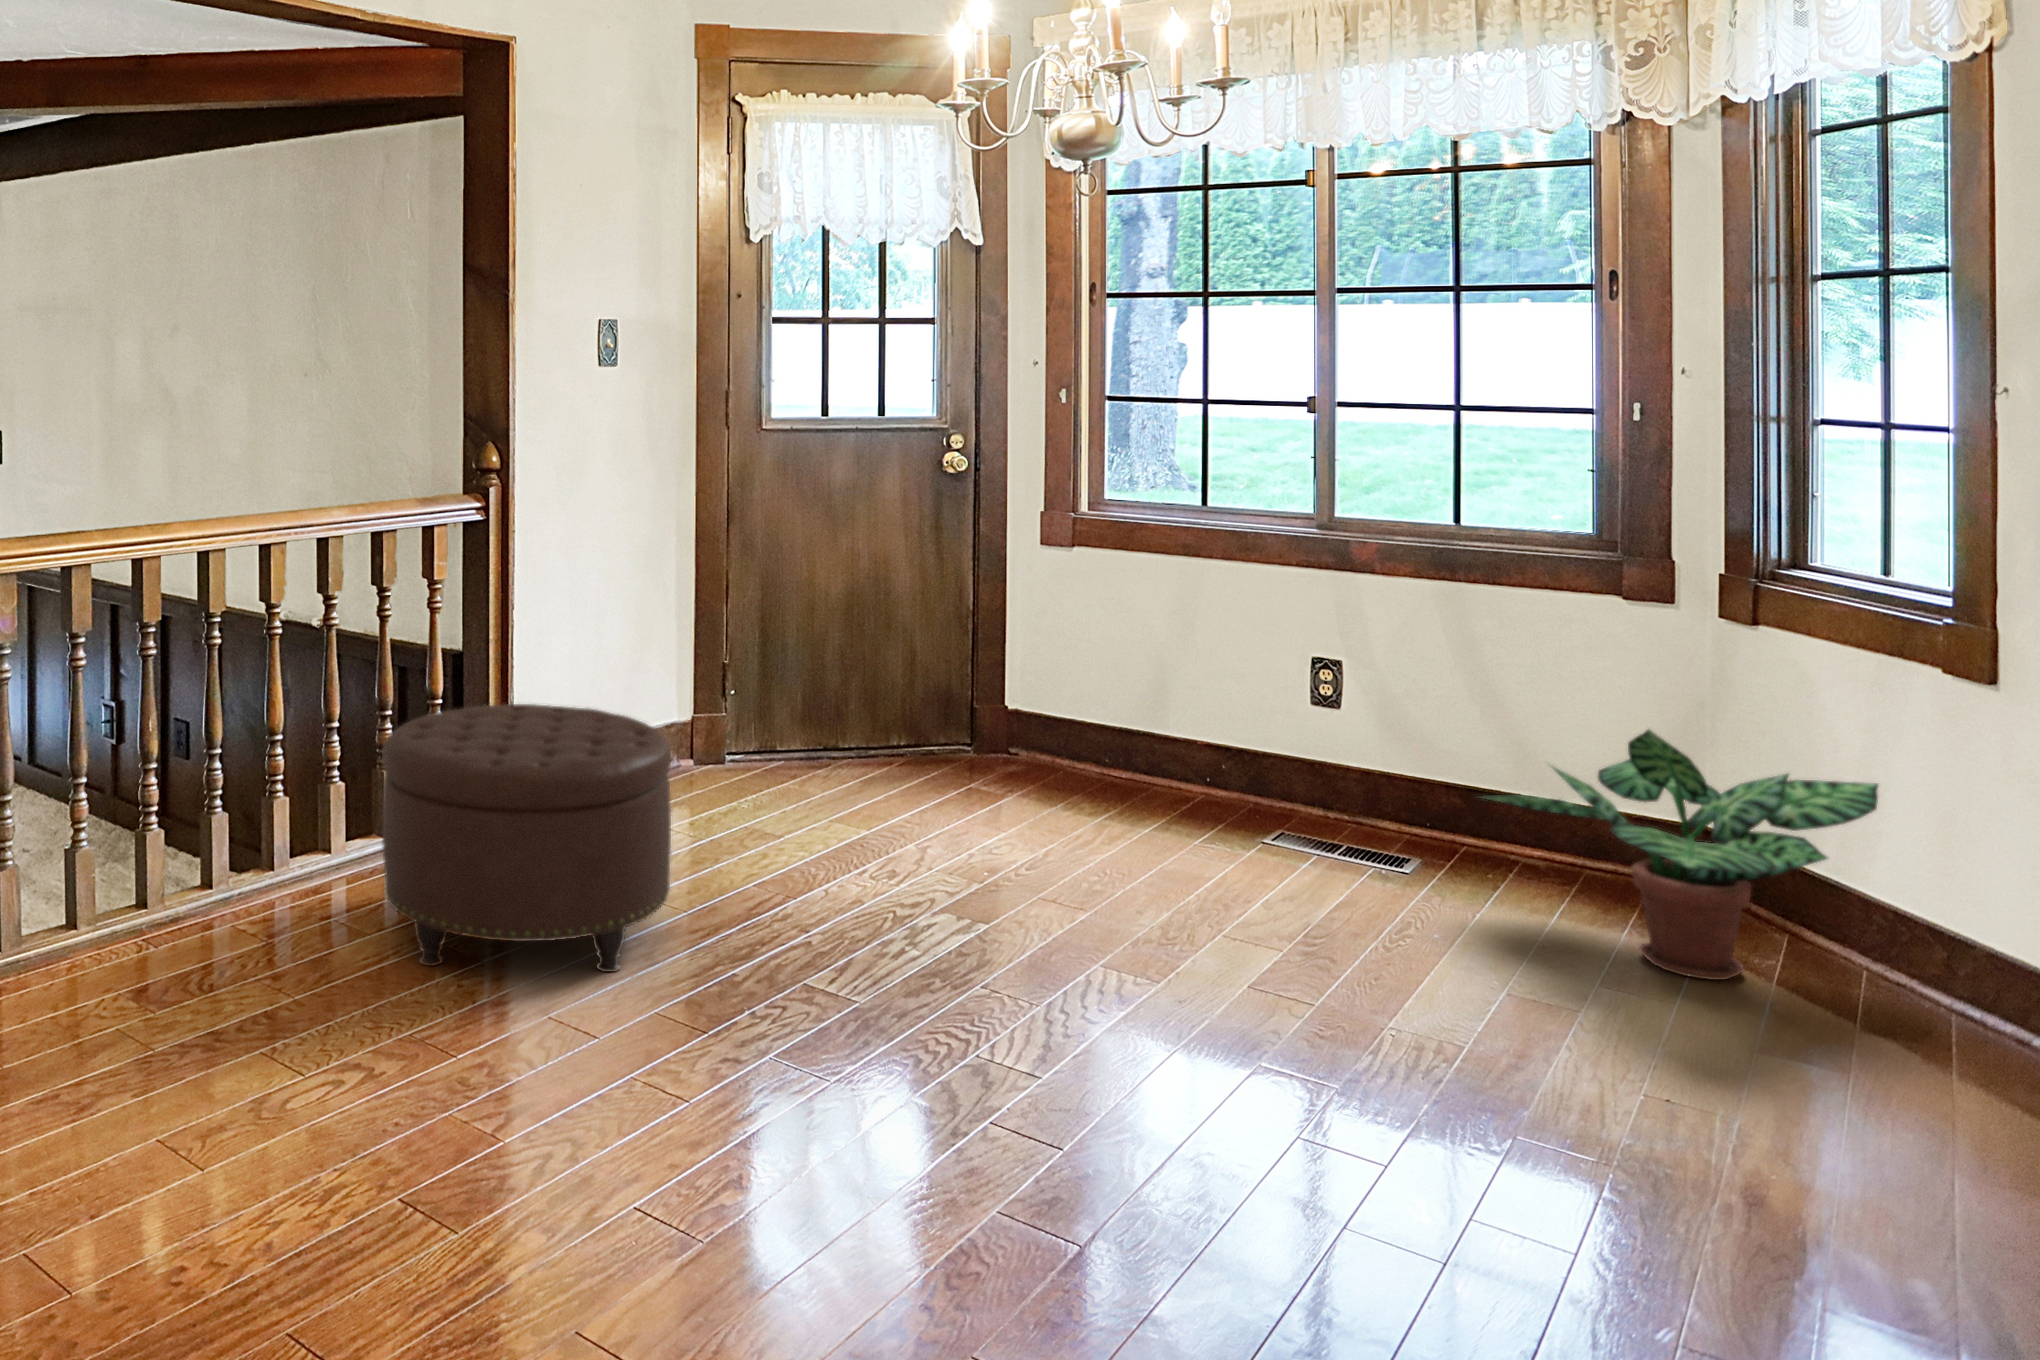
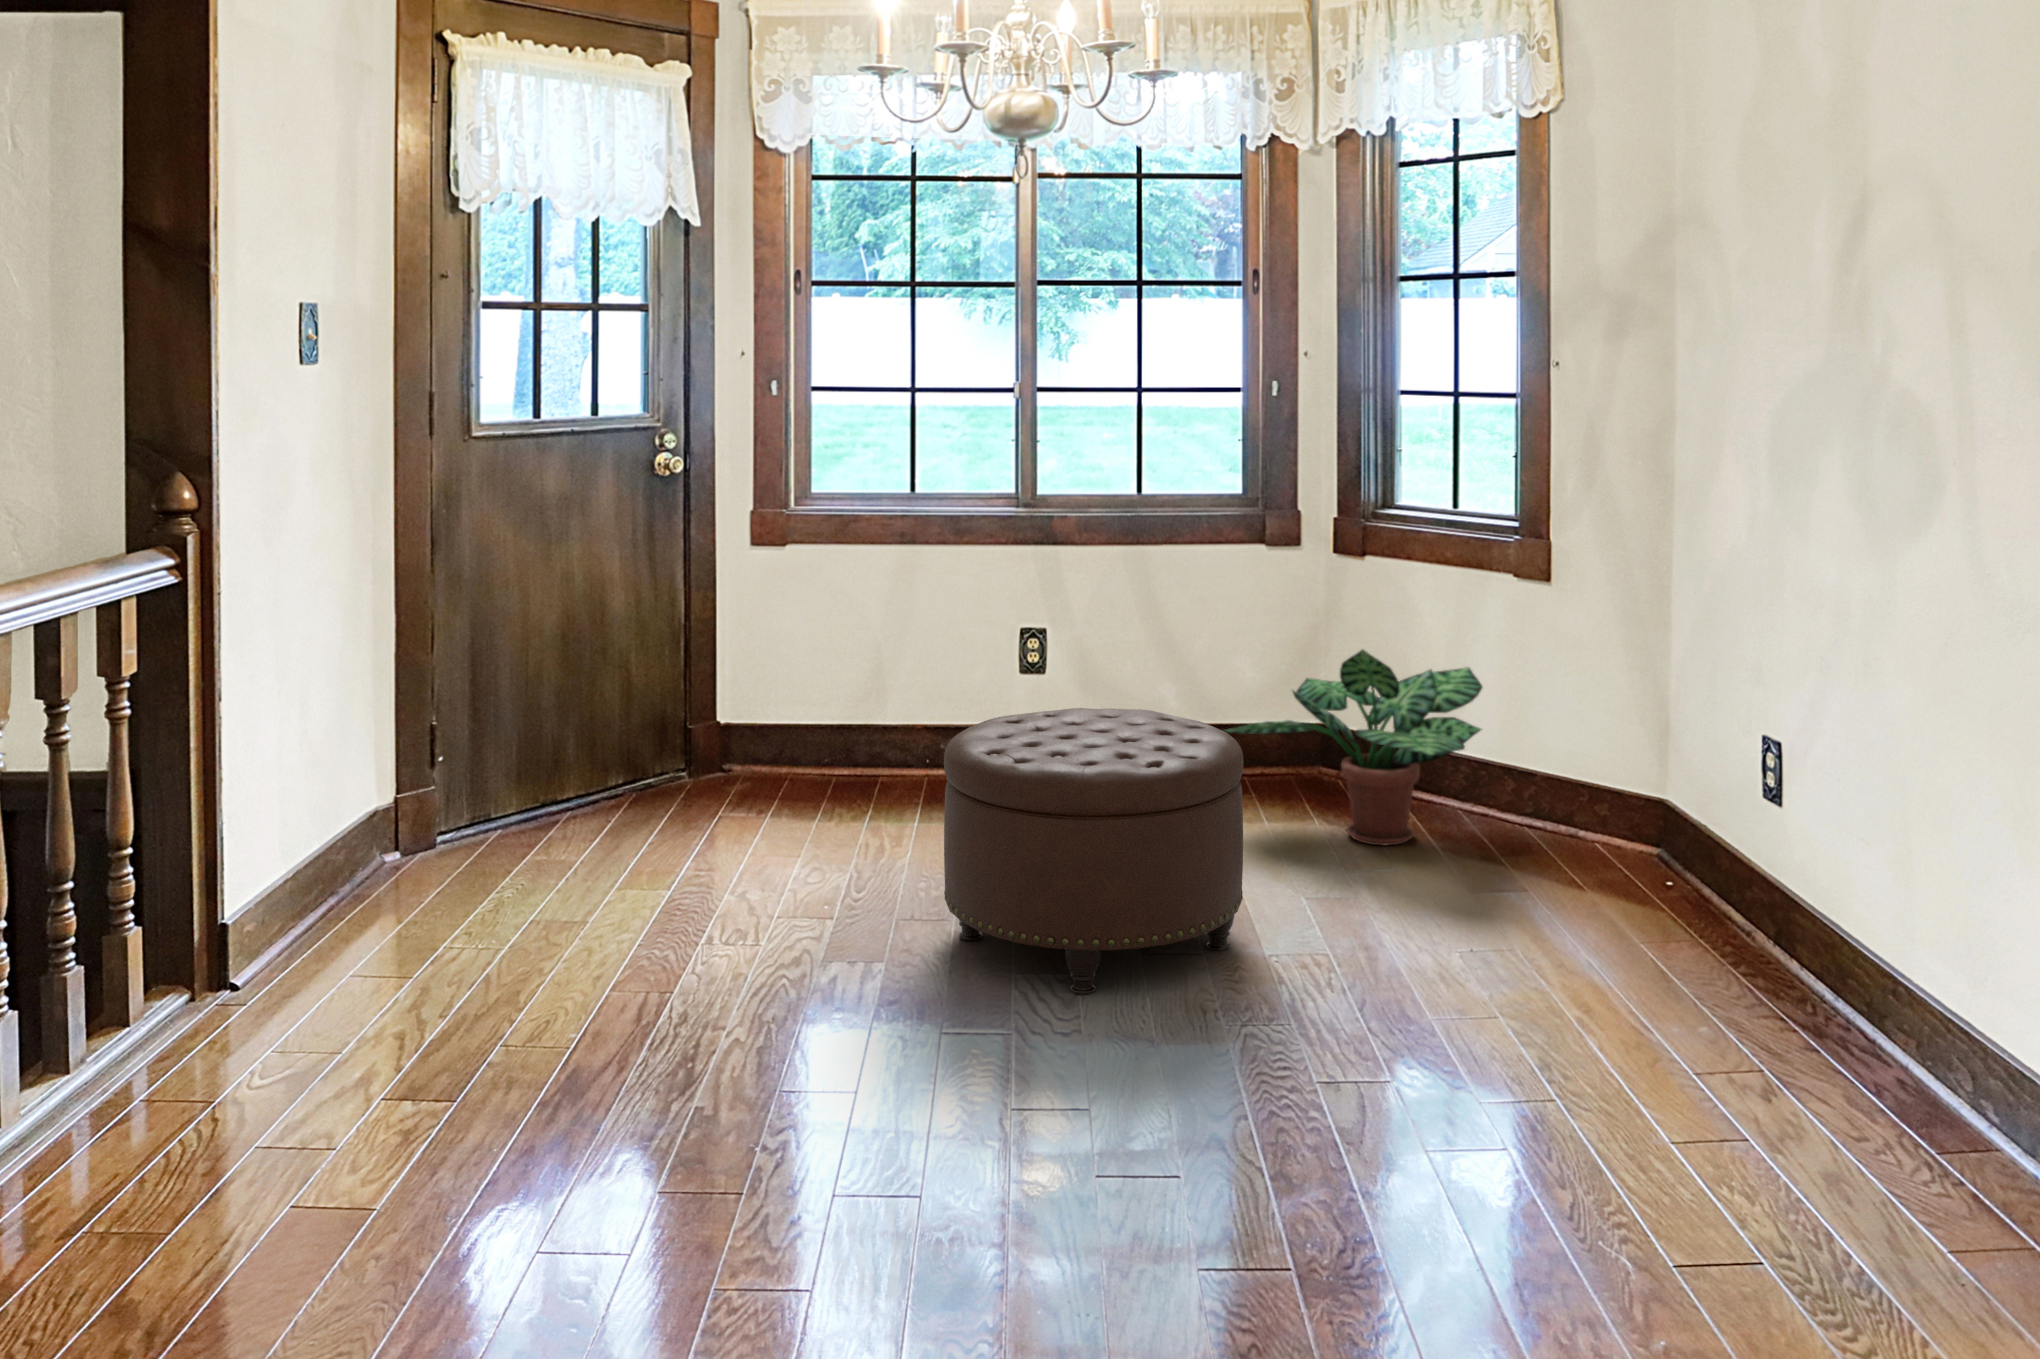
ottoman: present [382,704,671,972] -> present [944,708,1243,995]

